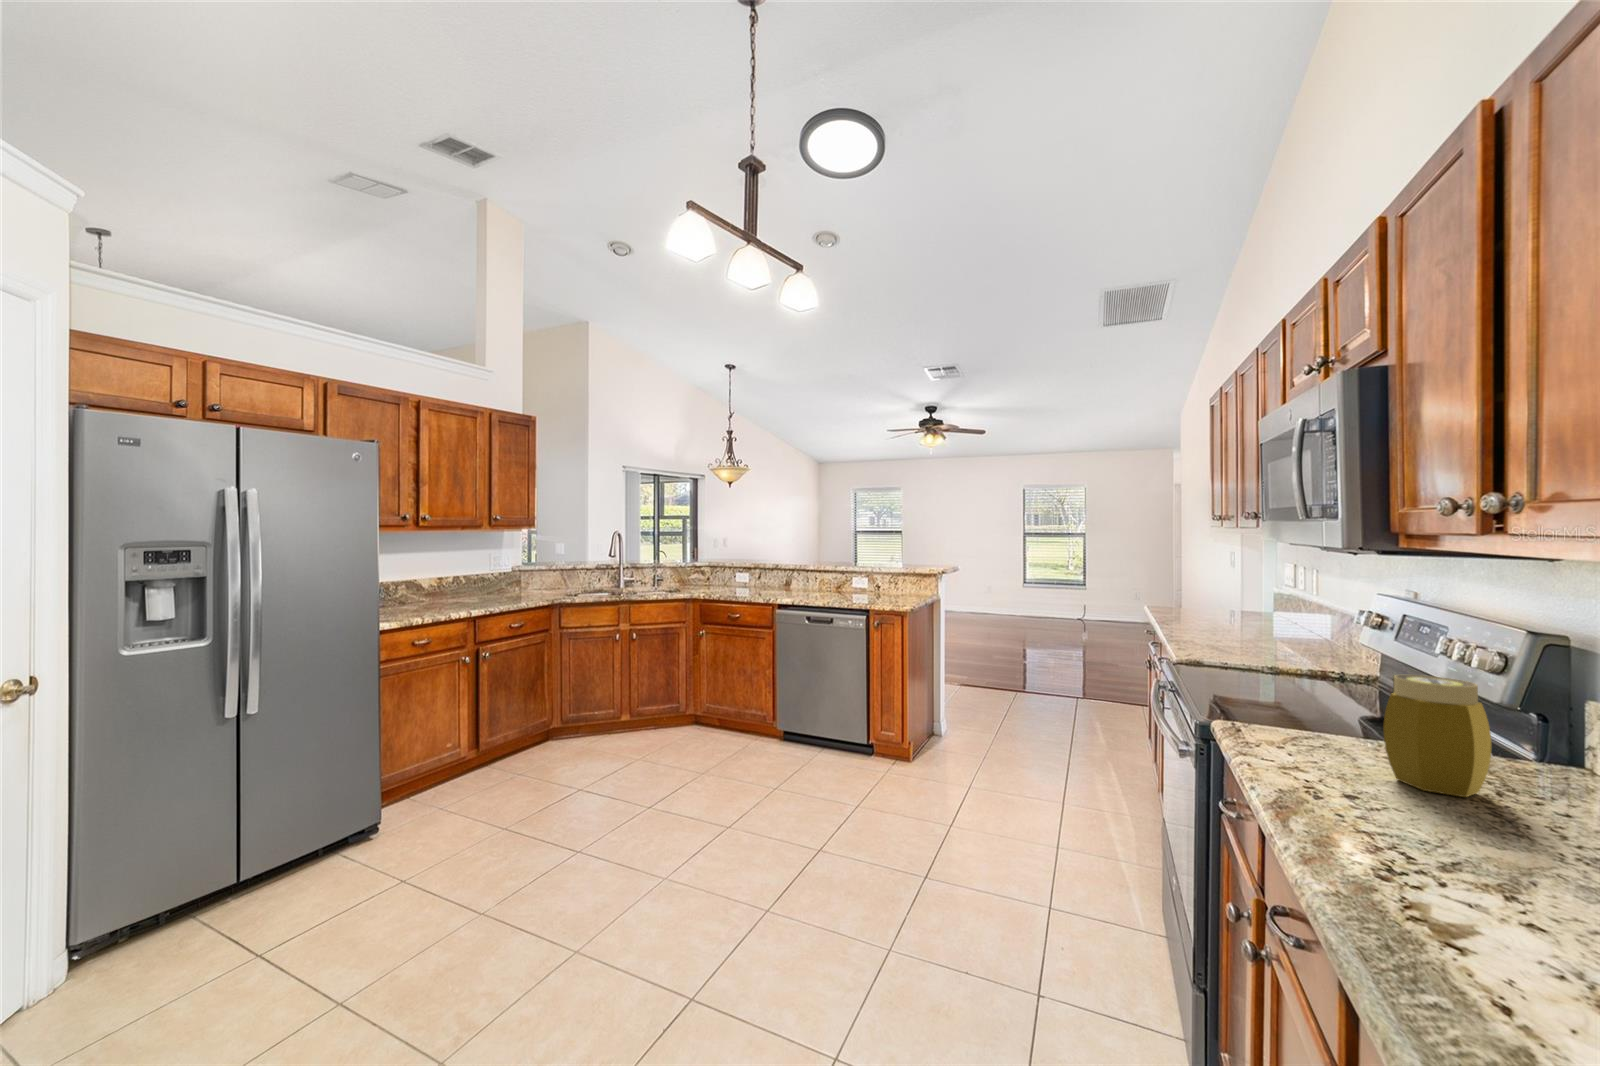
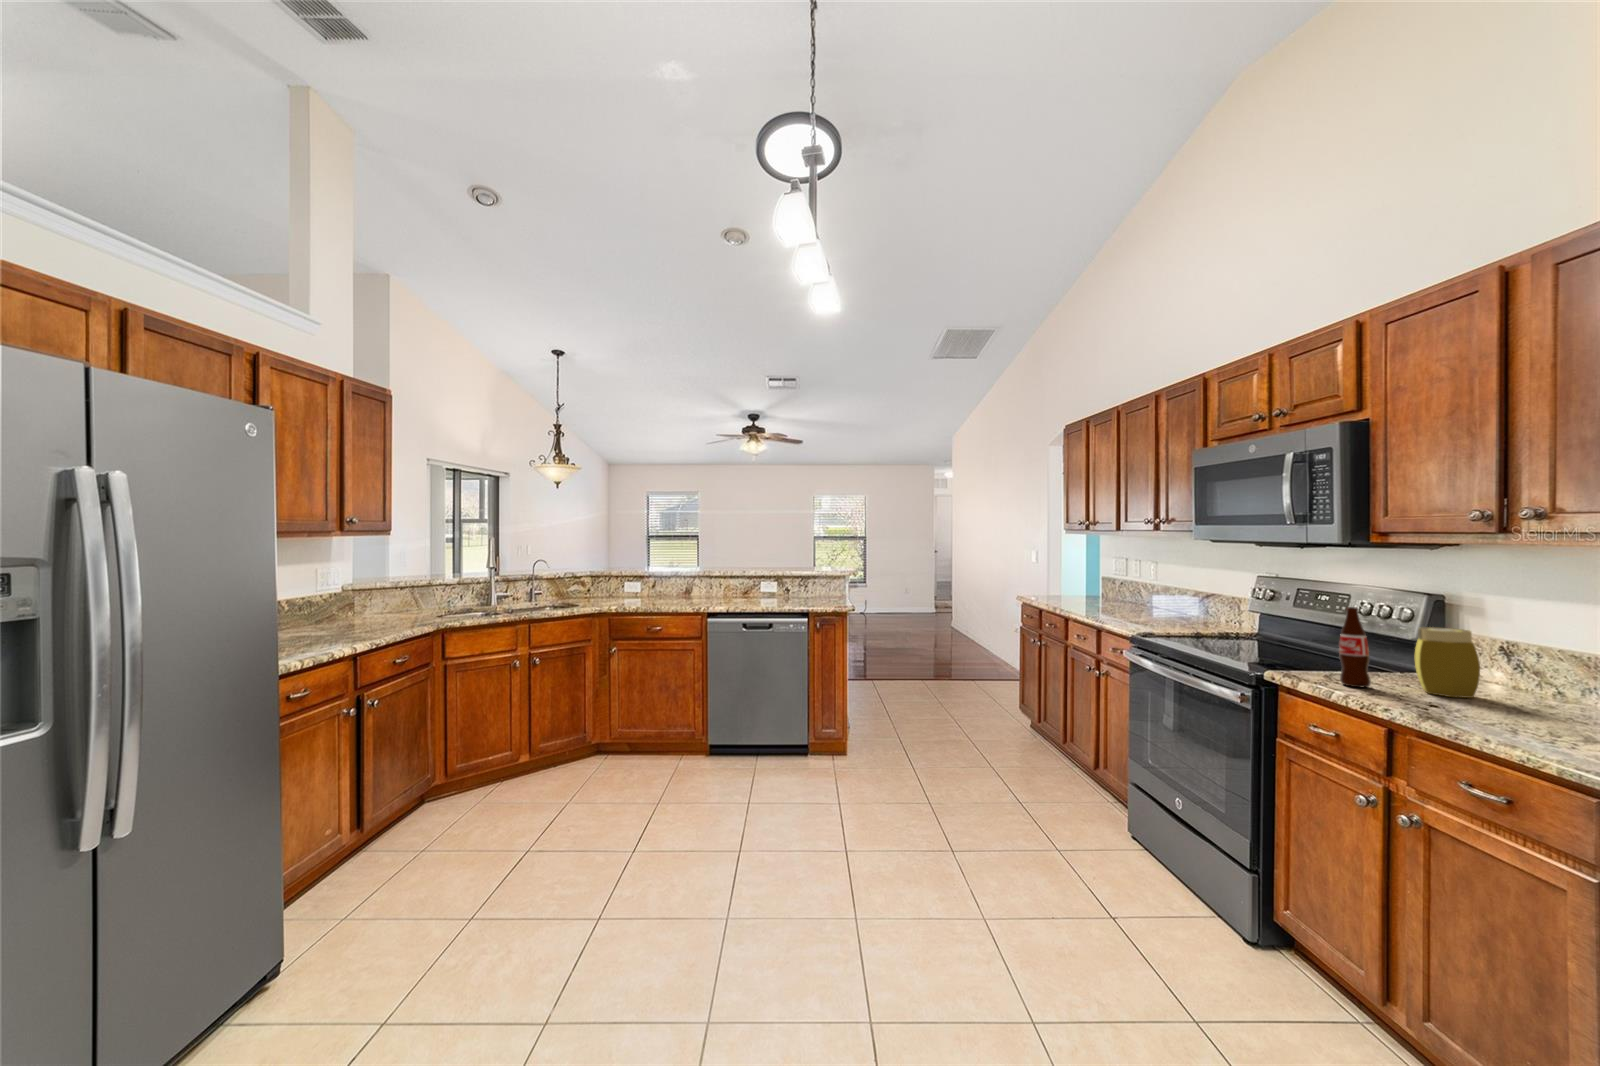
bottle: none [1270,634,1314,756] -> present [1339,607,1371,687]

